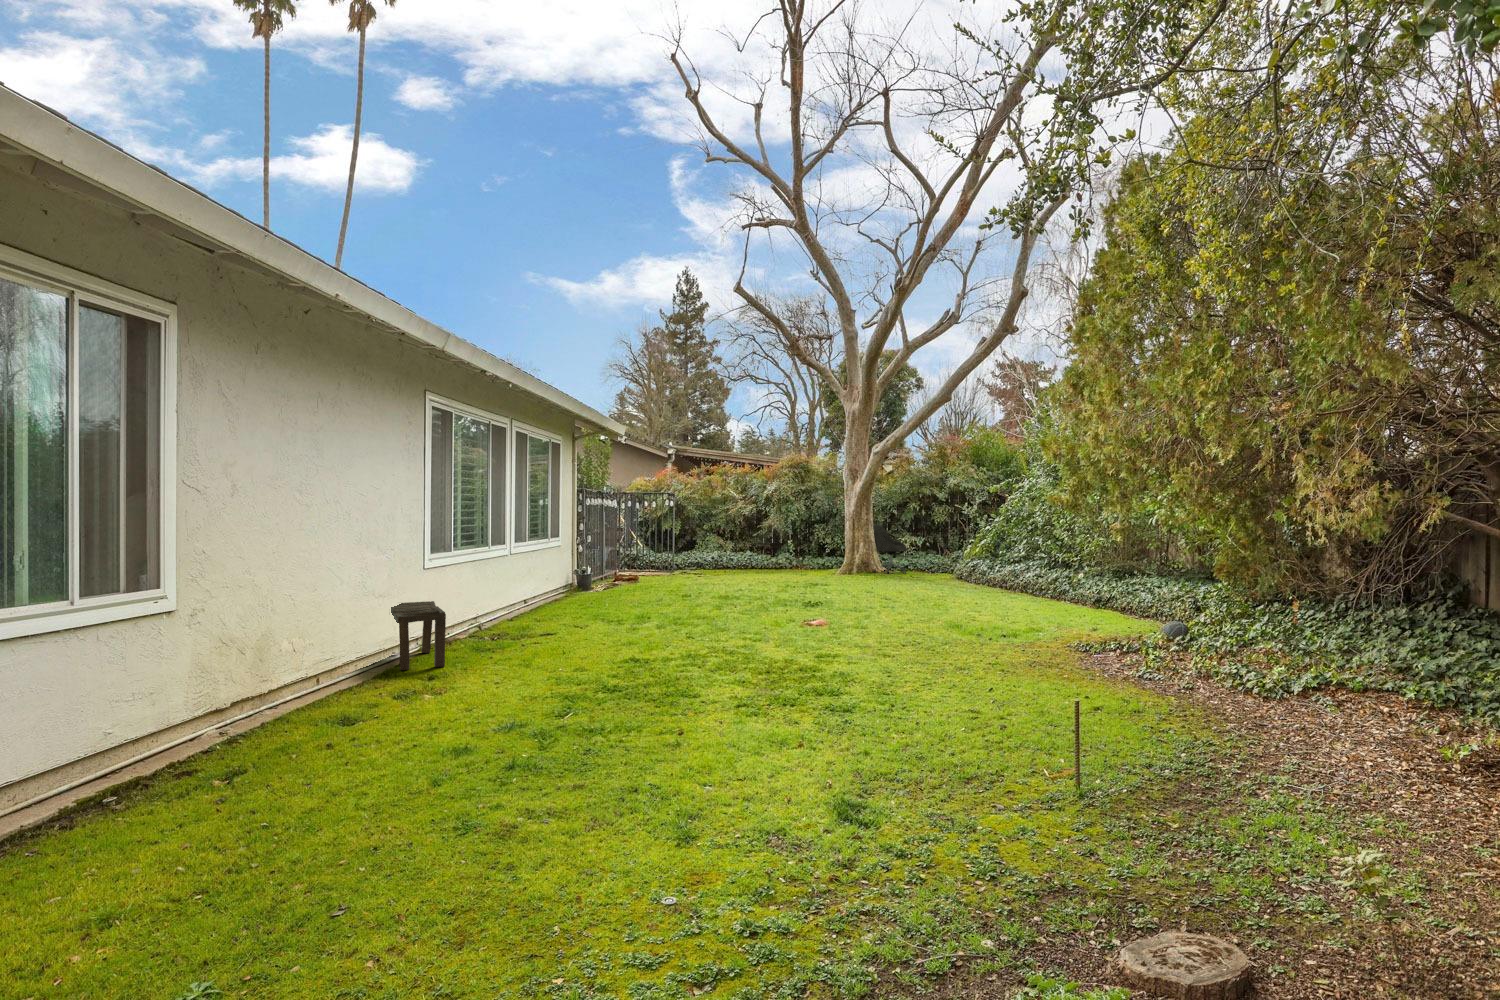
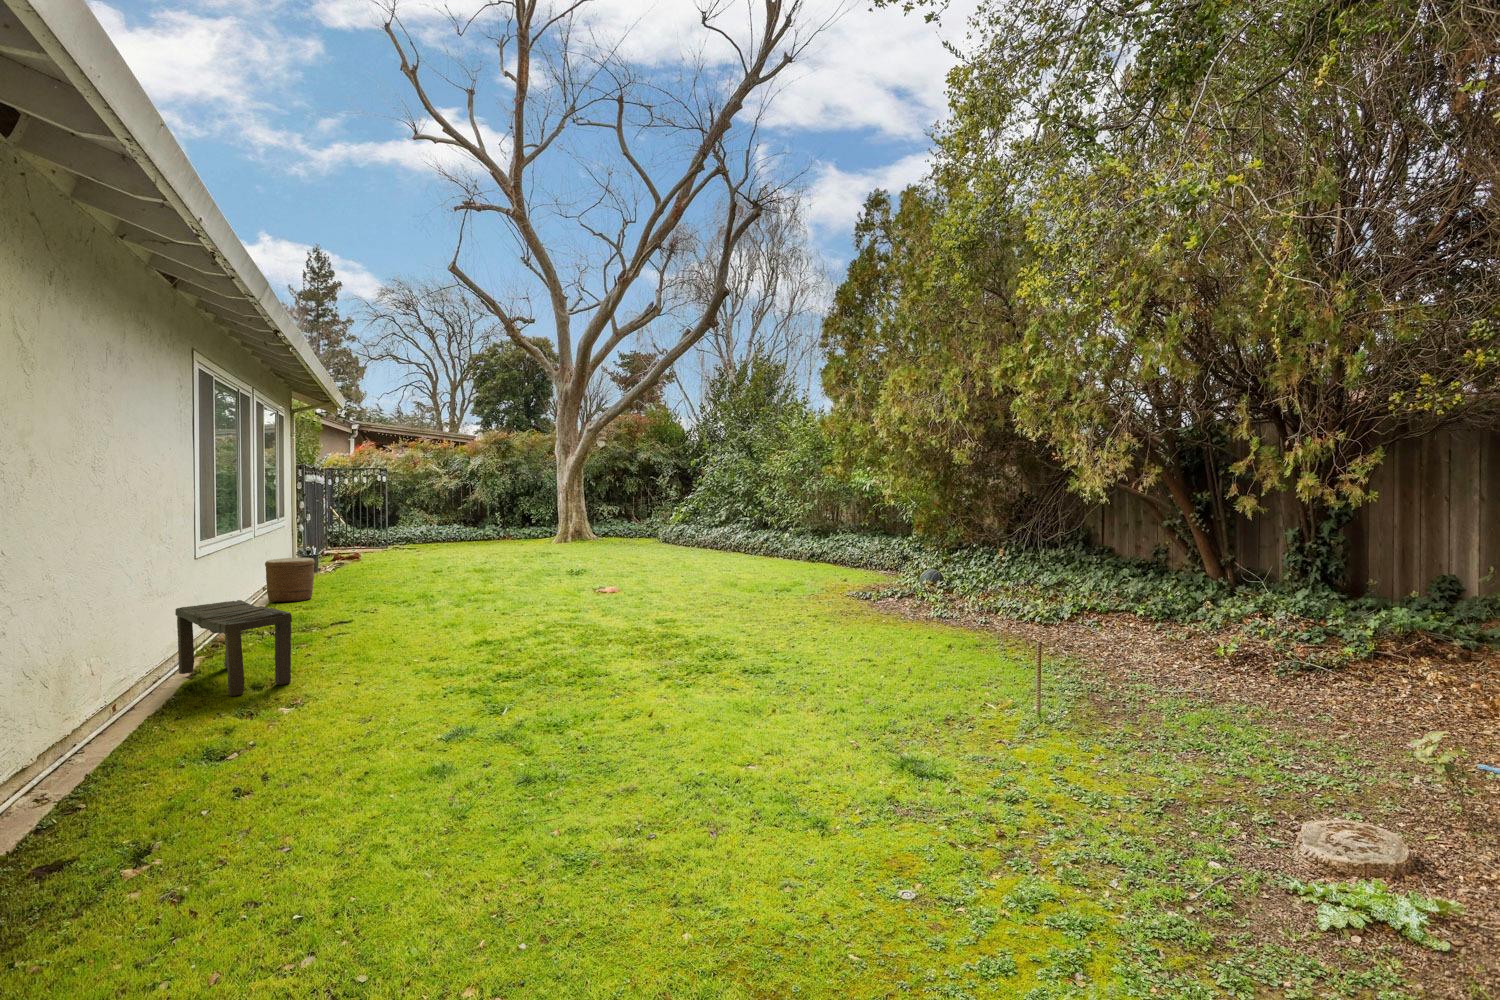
chair: present [873,525,907,574] -> none [586,496,617,540]
woven basket: none [513,573,551,611] -> present [265,558,315,602]

